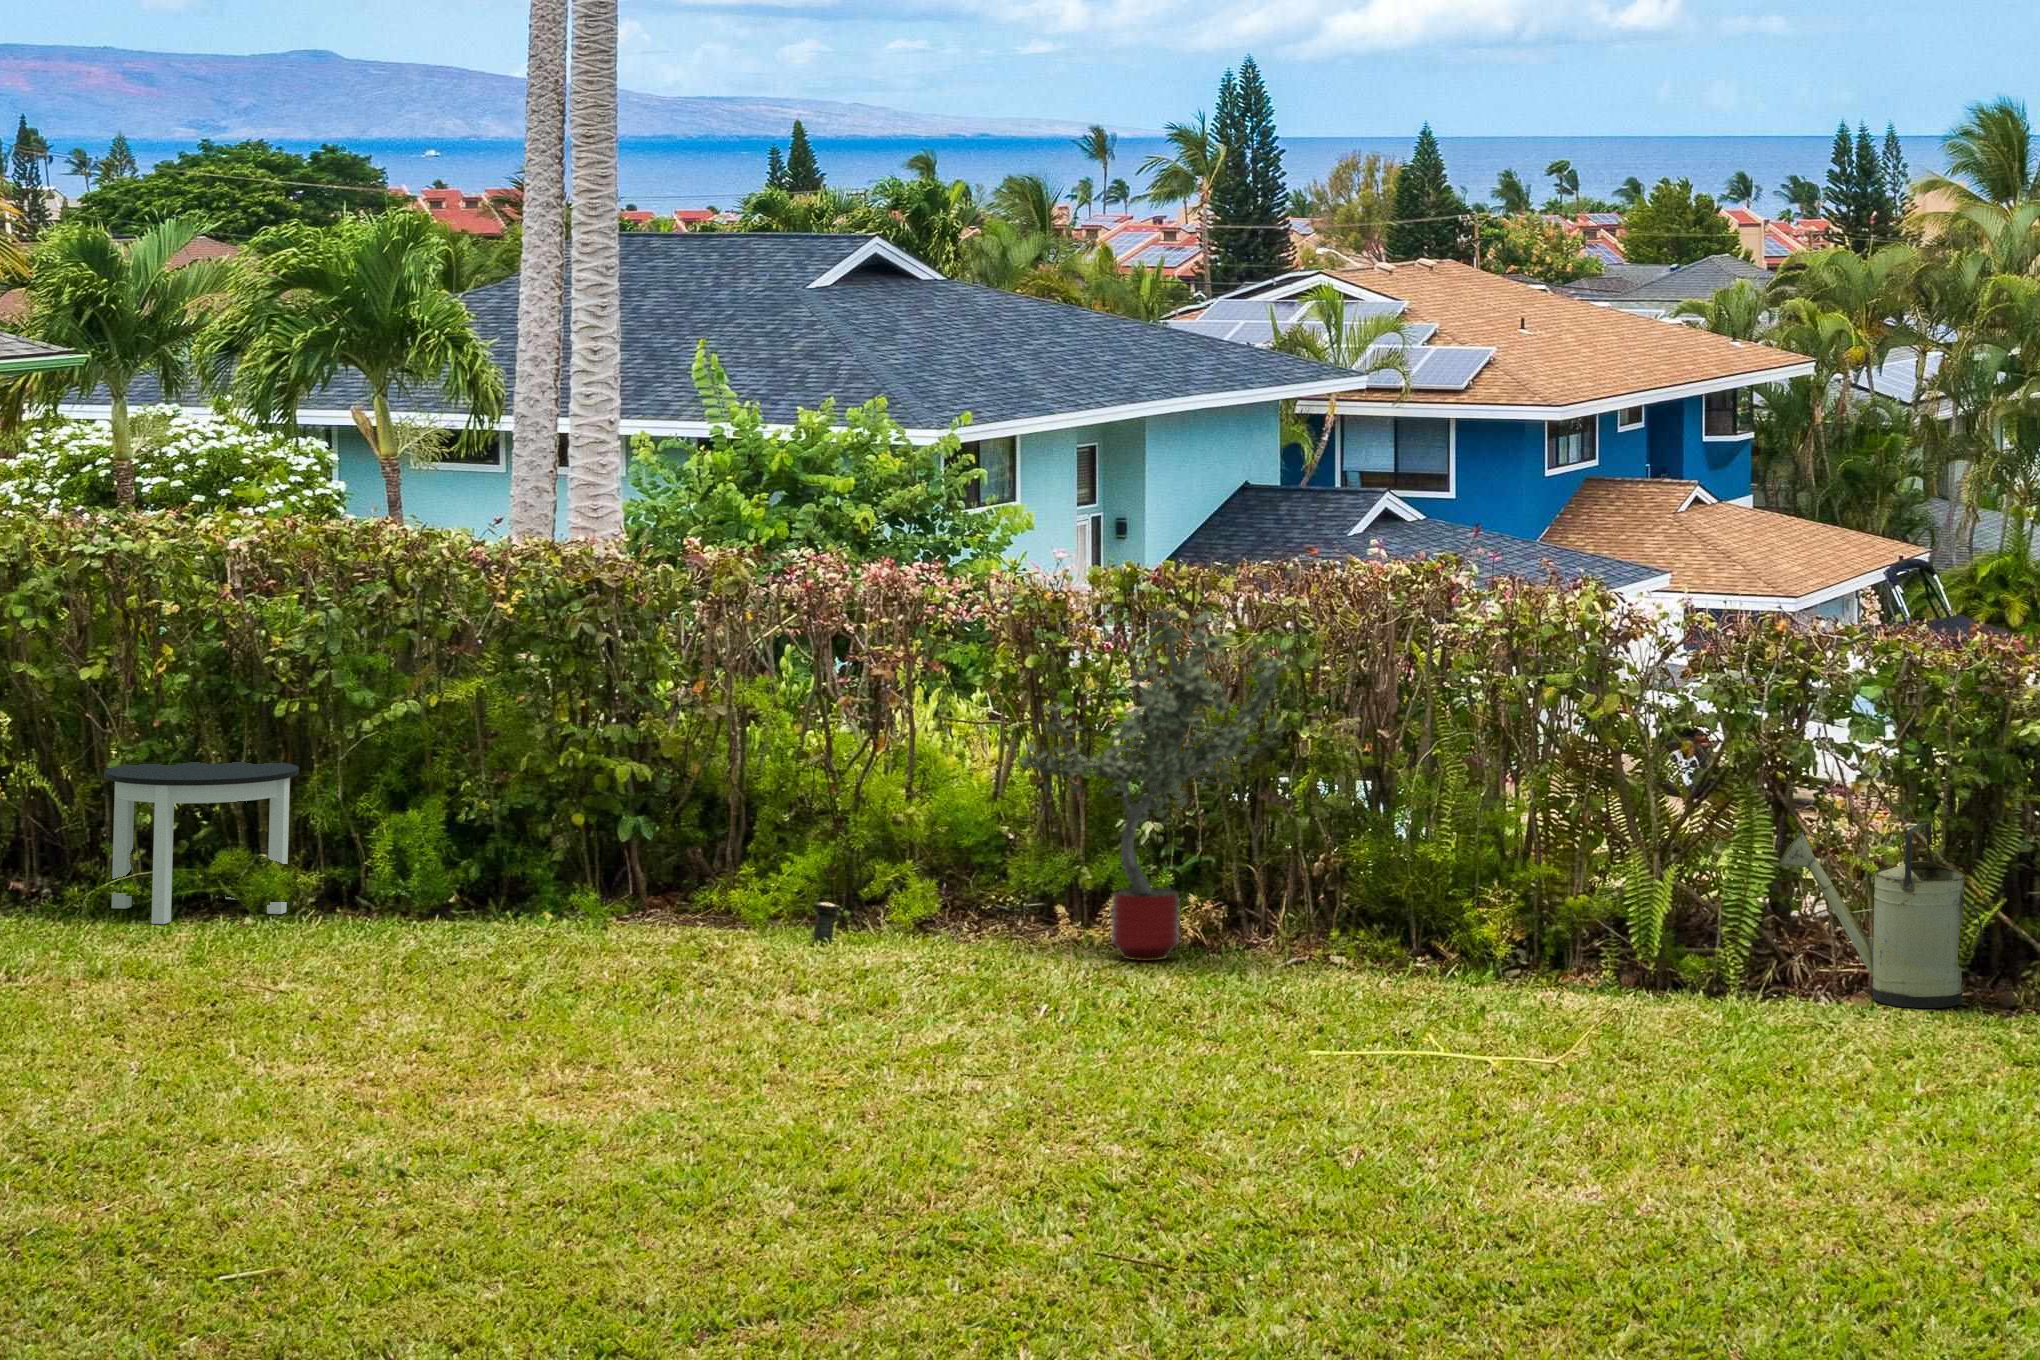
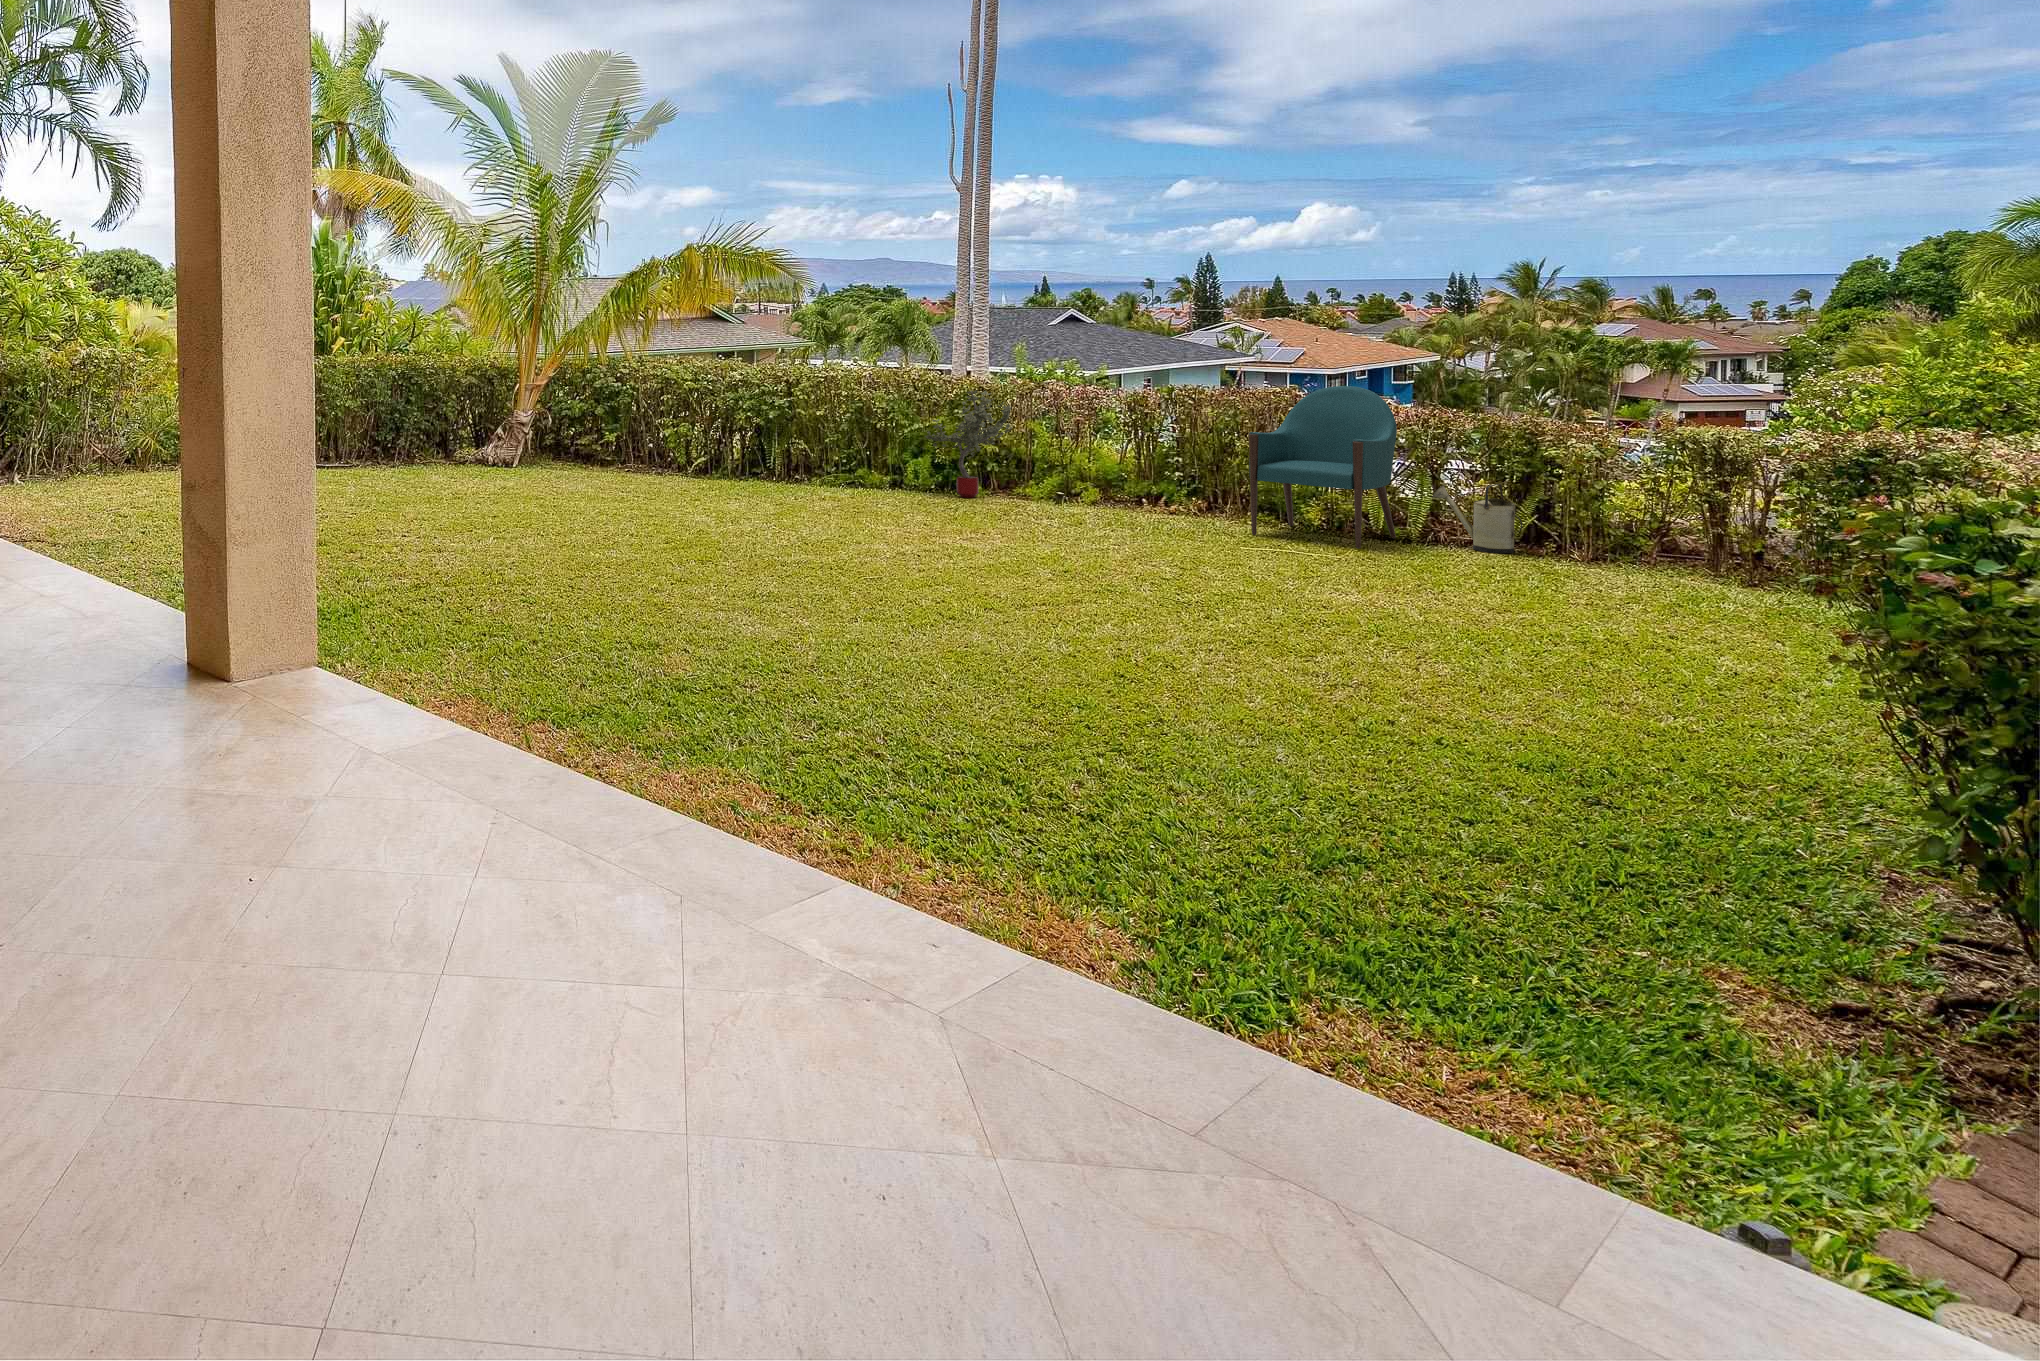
chair: none [1356,568,1698,1021] -> present [1249,386,1397,548]
potted tree: present [1018,610,1285,961] -> present [926,391,1013,498]
round table: present [104,762,299,924] -> none [825,440,884,489]

